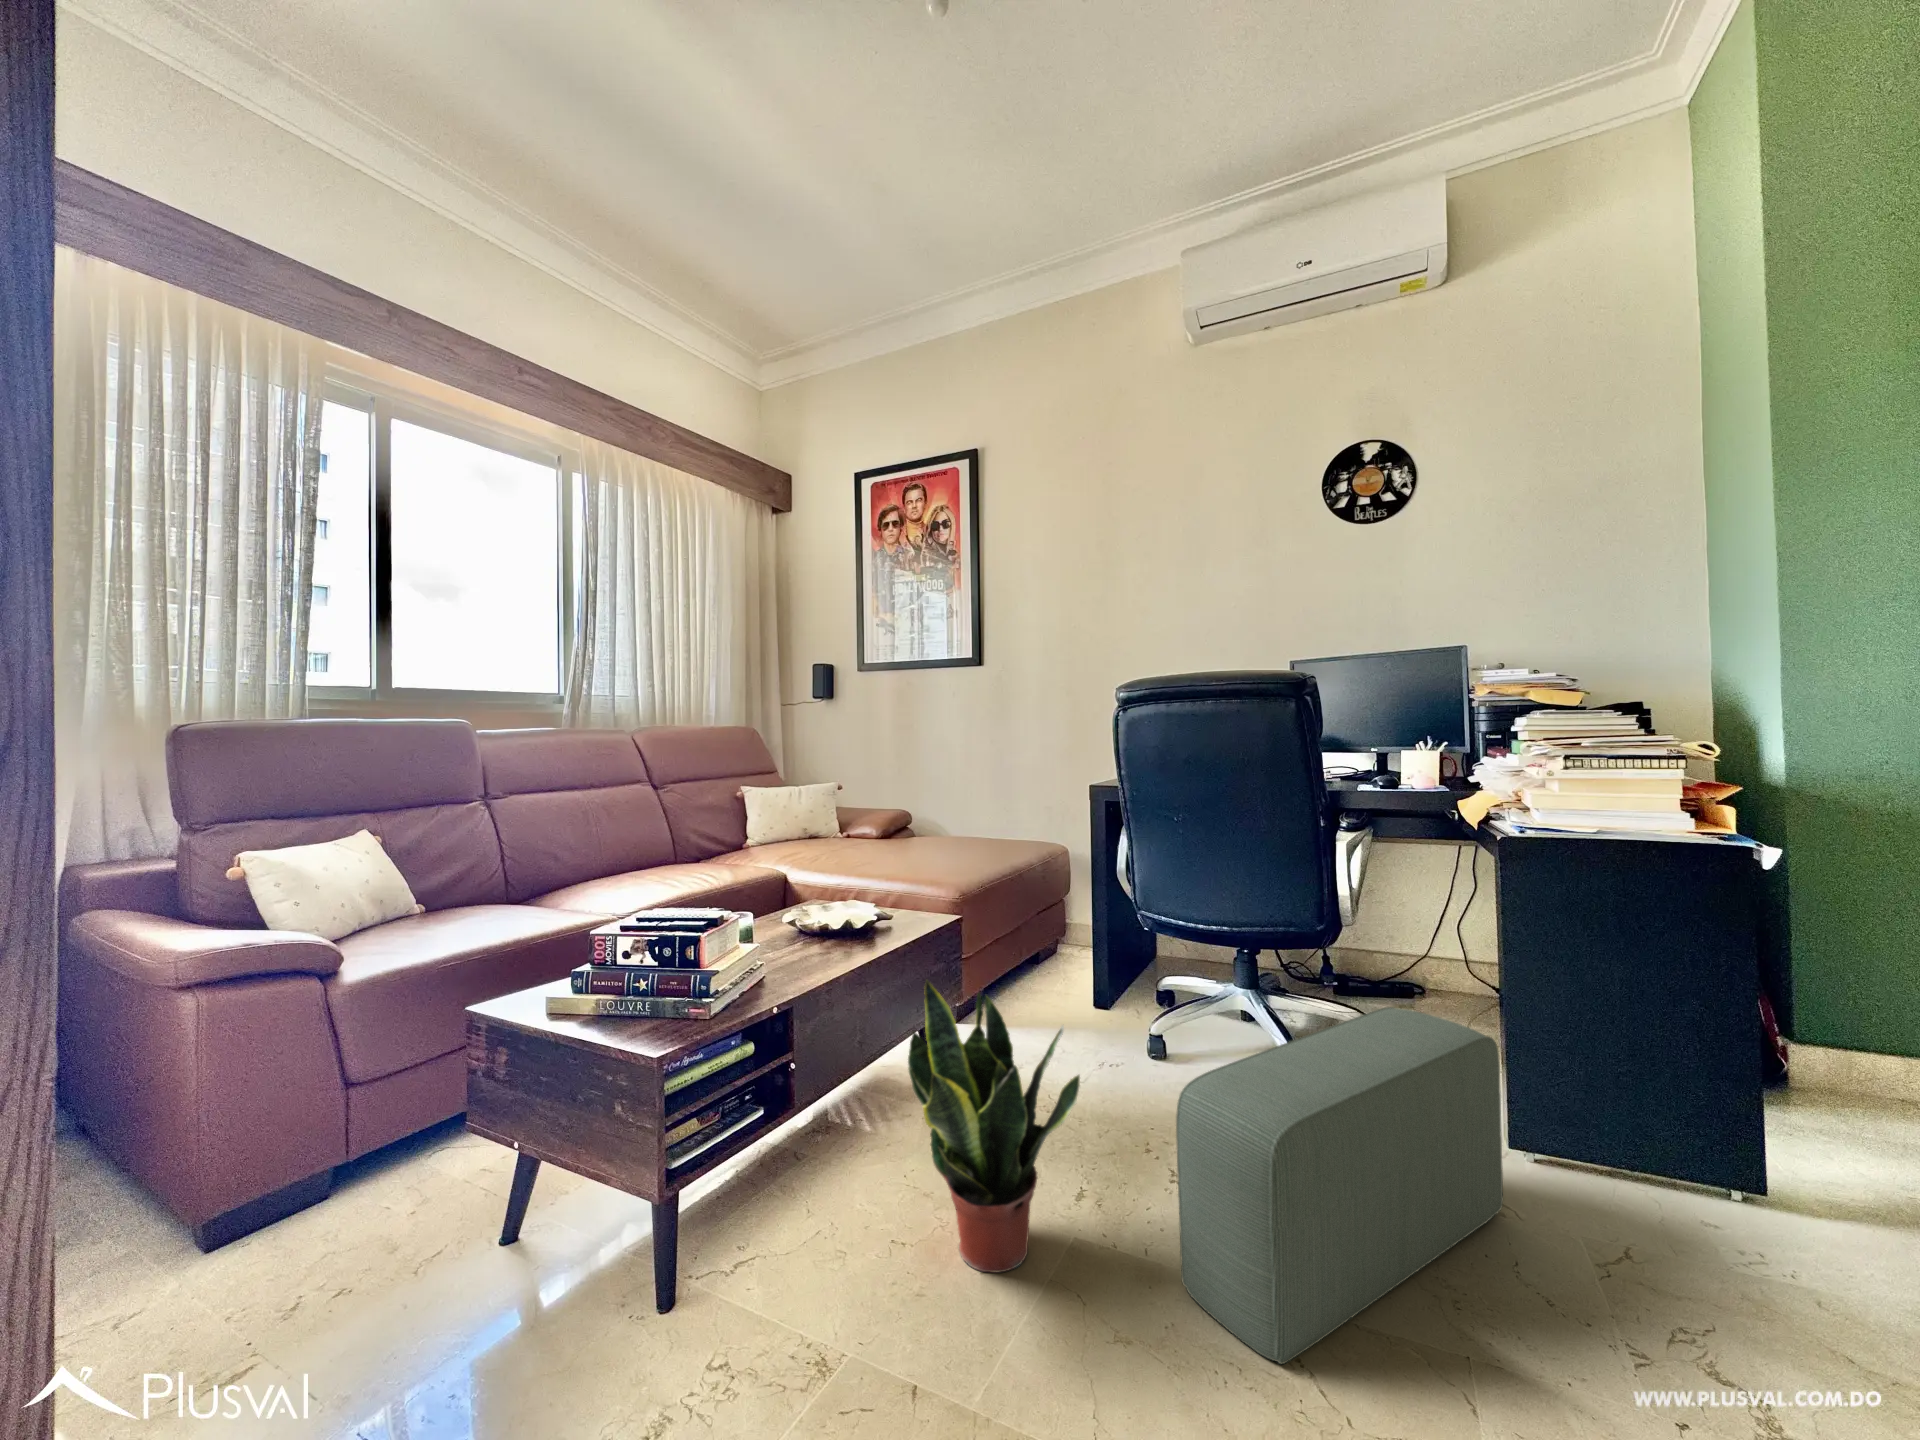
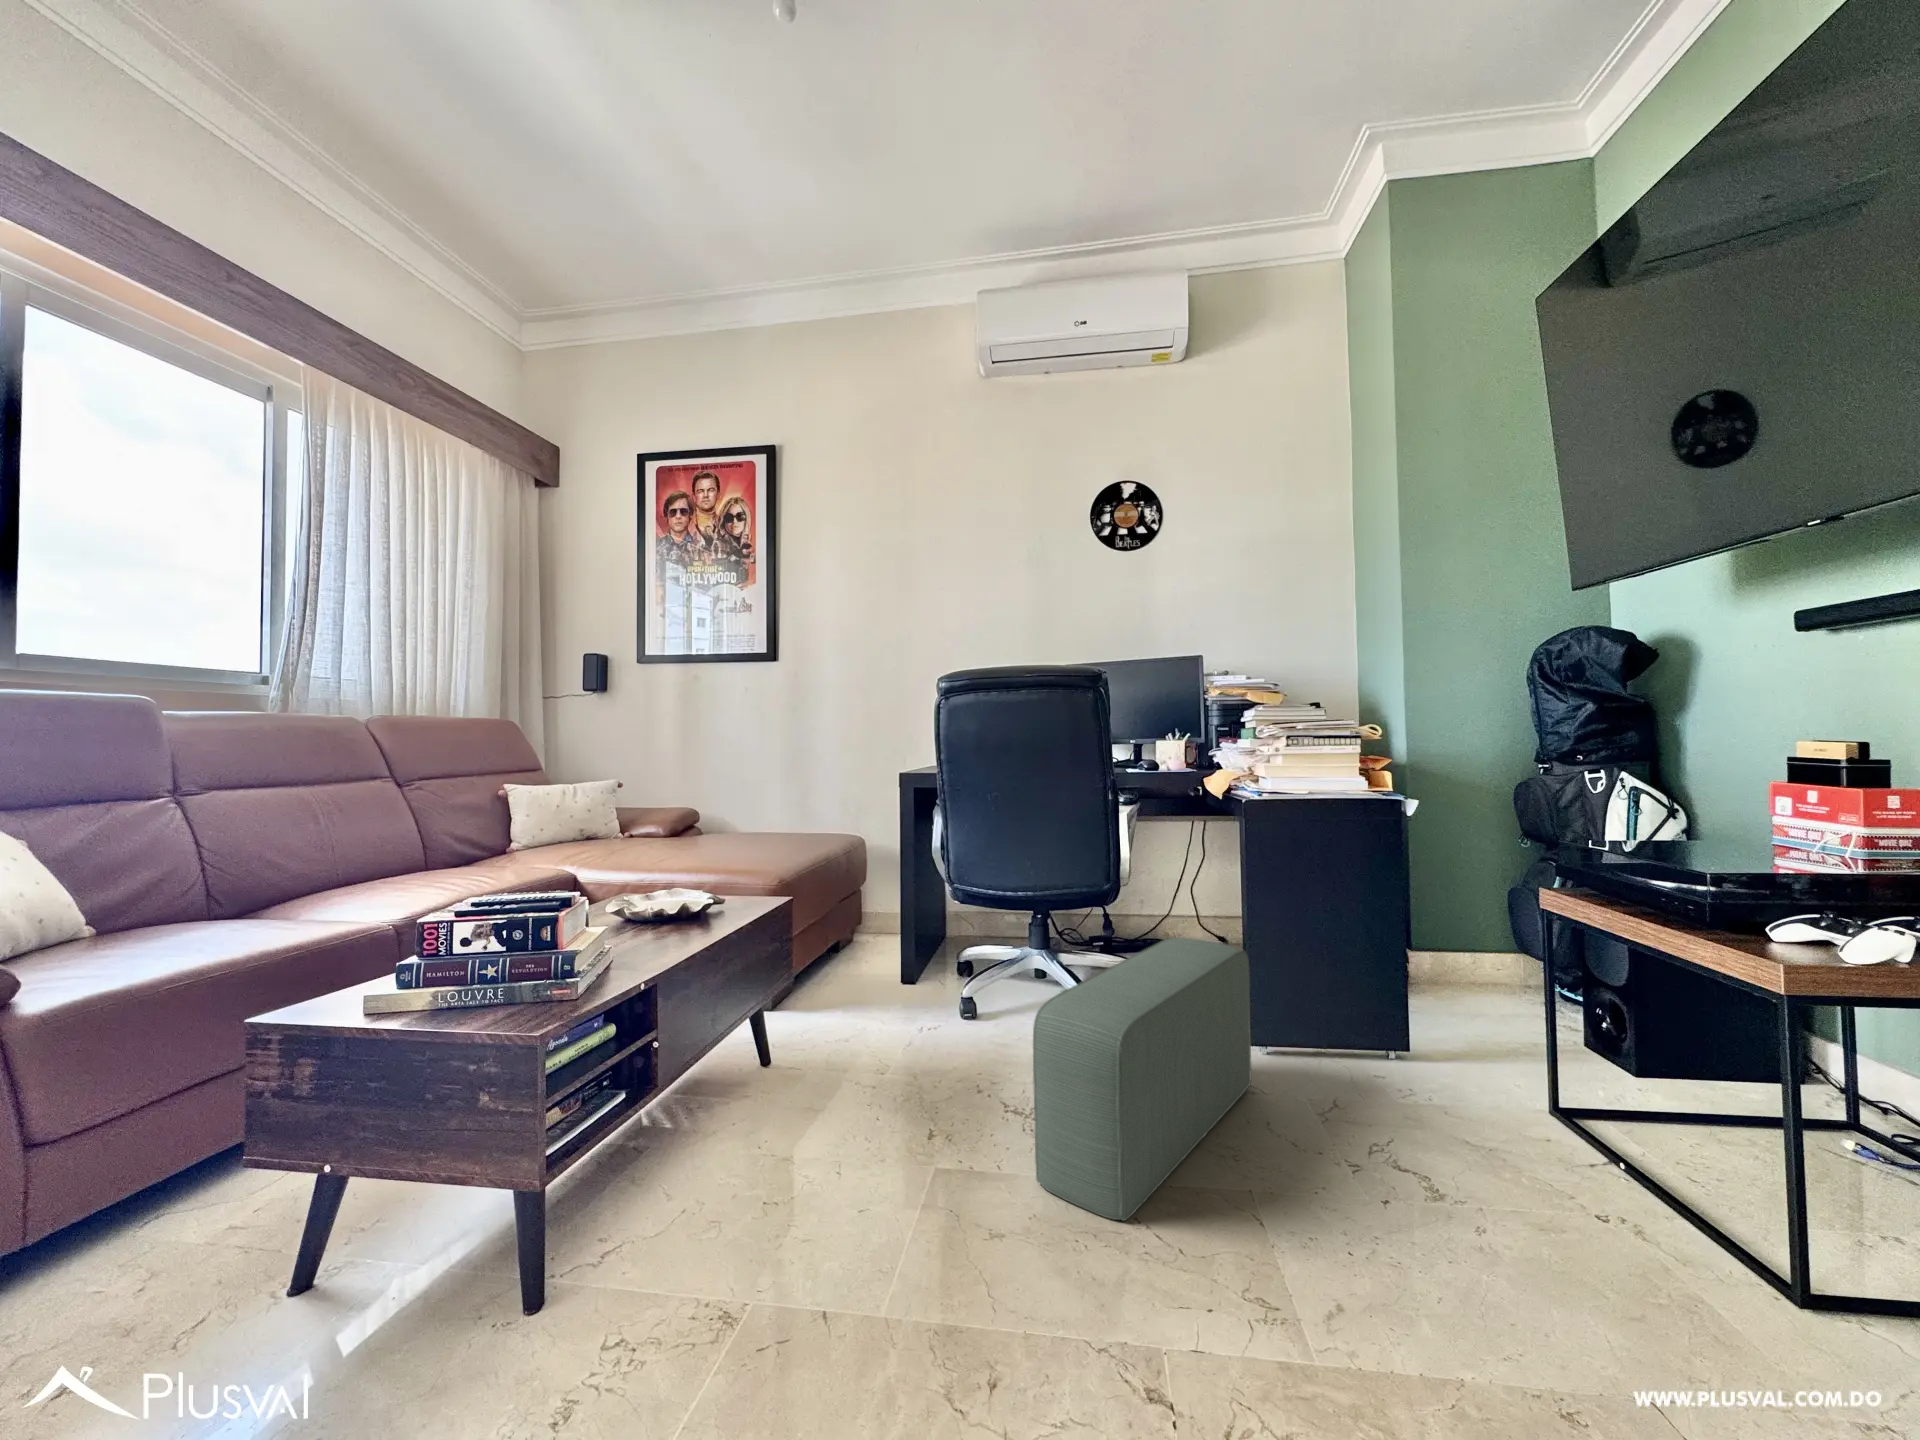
potted plant: present [908,980,1080,1272] -> none [780,940,947,1209]

